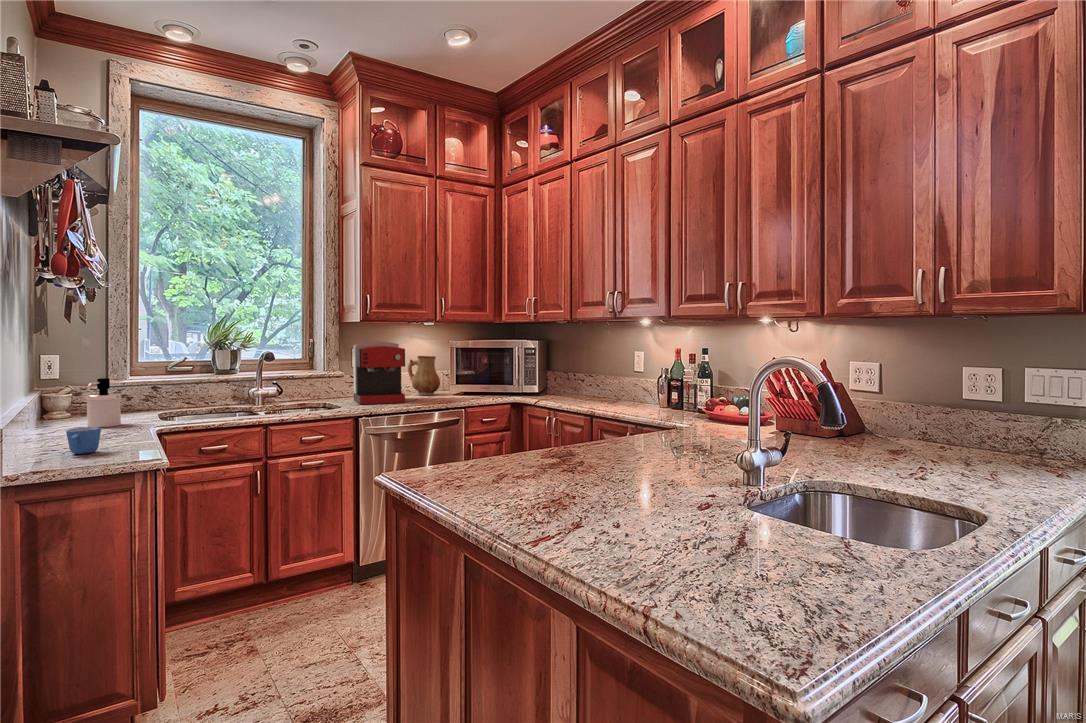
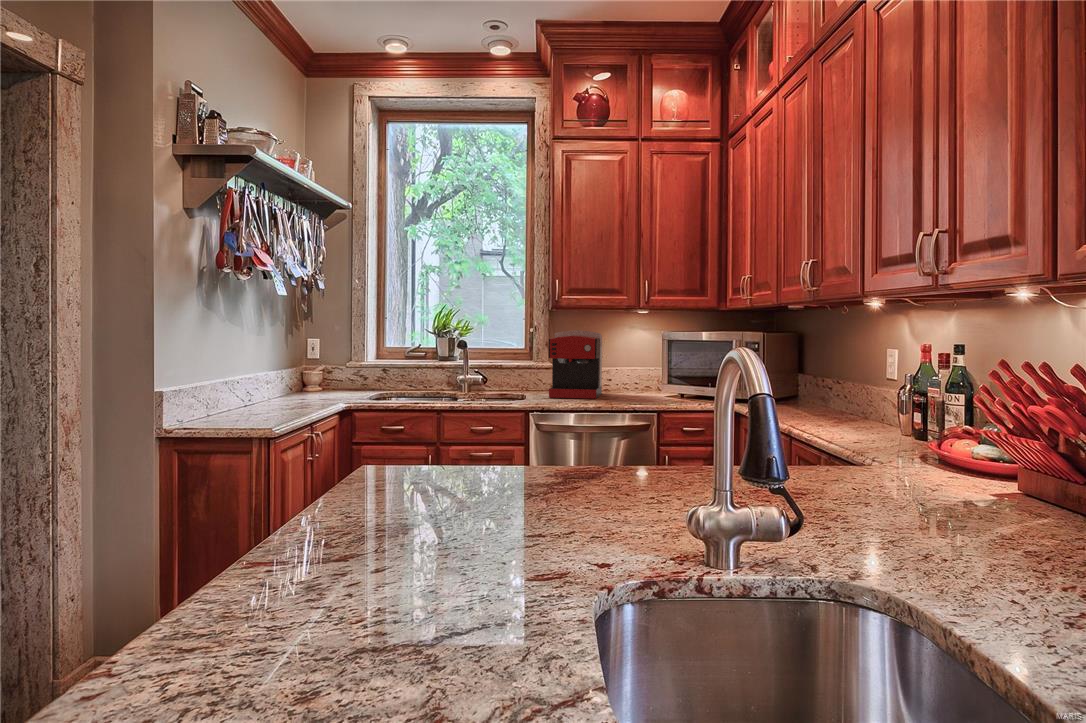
ceramic pitcher: present [408,356,440,395] -> none [624,347,659,392]
soap dispenser: present [85,378,121,427] -> none [301,362,334,403]
mug: present [66,427,101,454] -> none [234,403,262,424]

